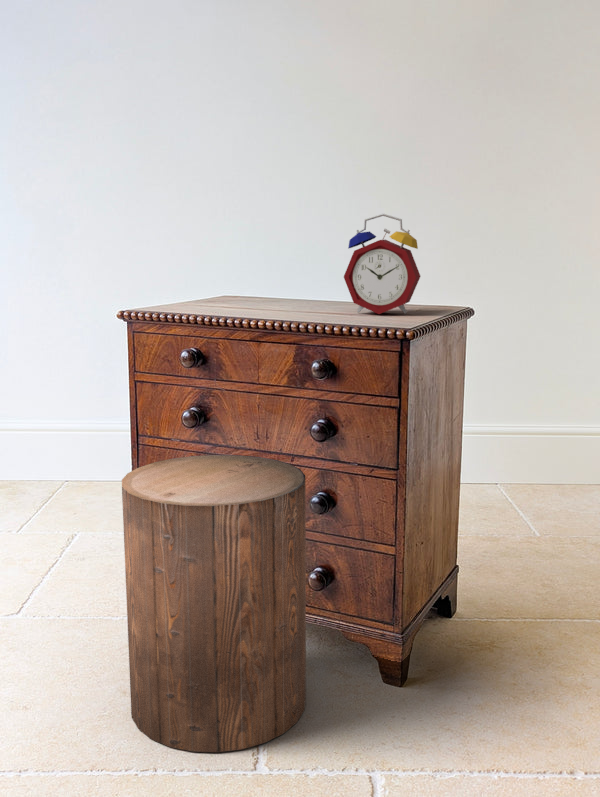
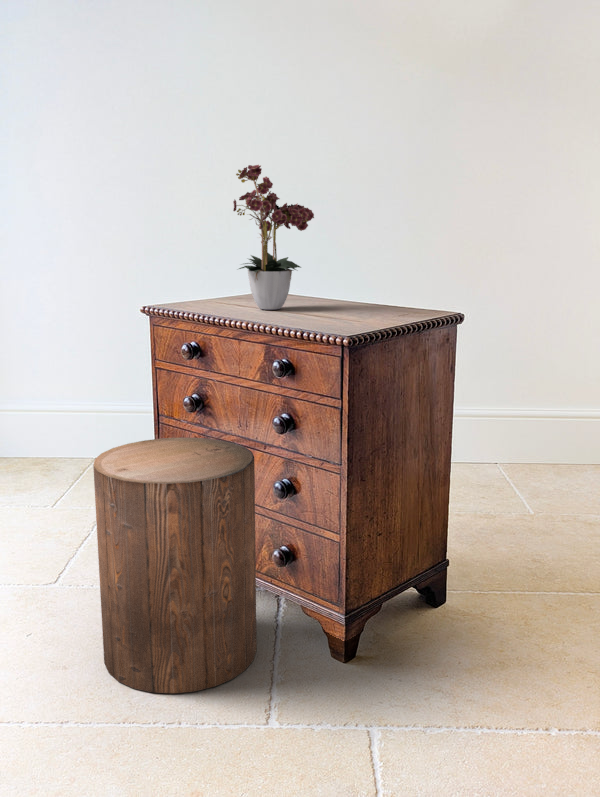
flower arrangement: none [227,140,319,308] -> present [233,165,314,310]
alarm clock: present [344,214,420,314] -> none [318,227,390,320]

